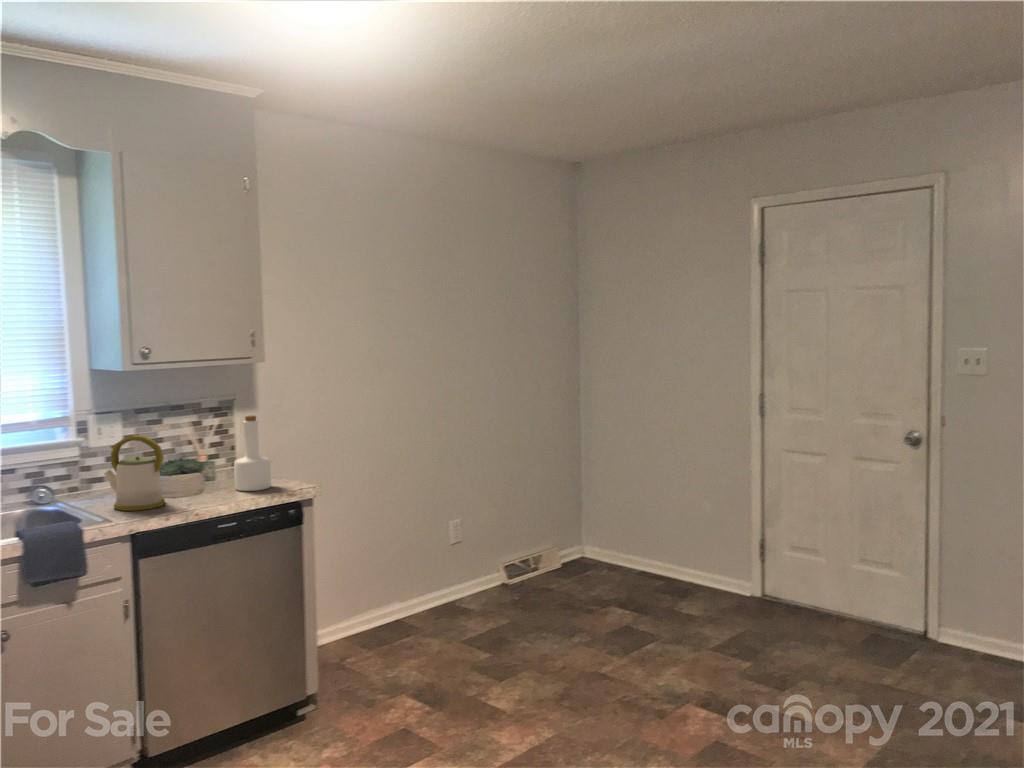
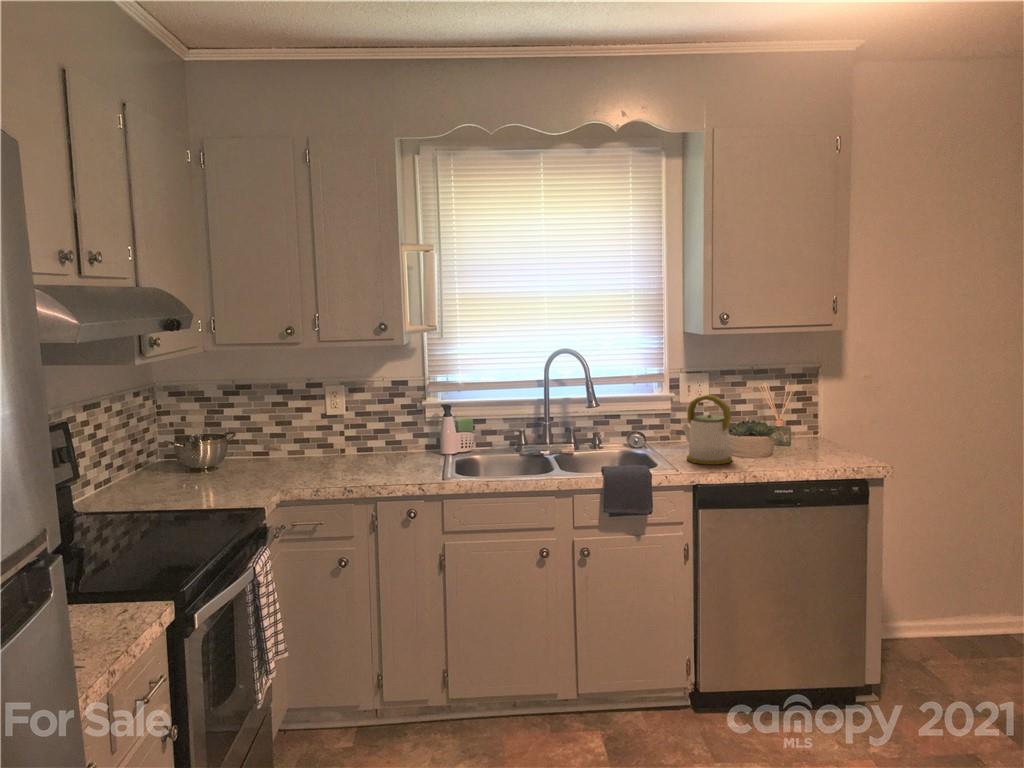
bottle: present [234,416,271,491] -> none [804,384,842,462]

